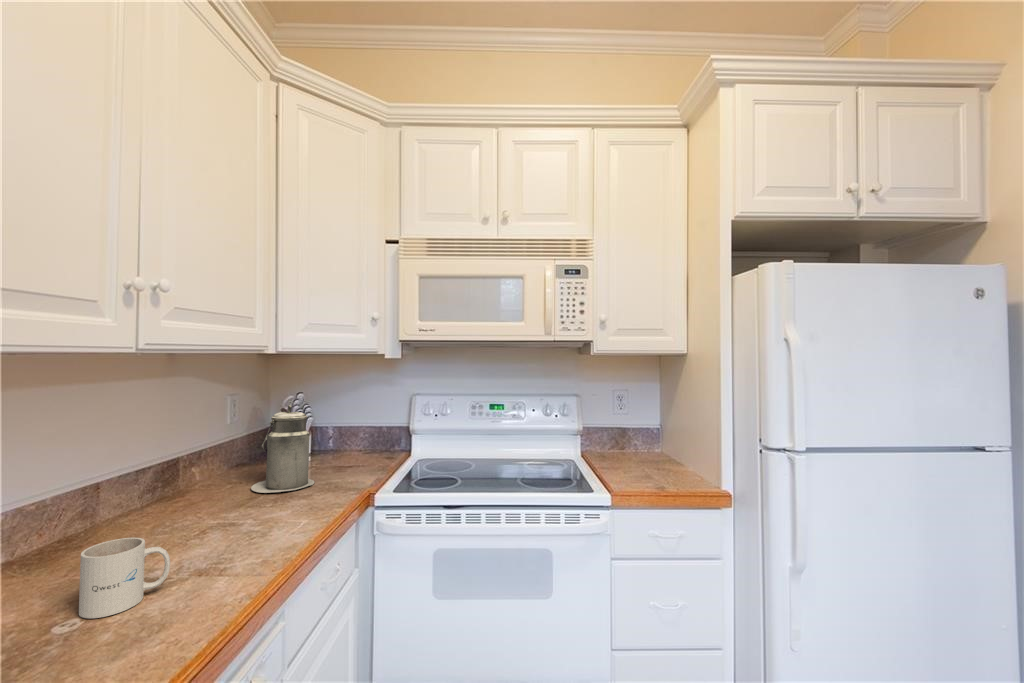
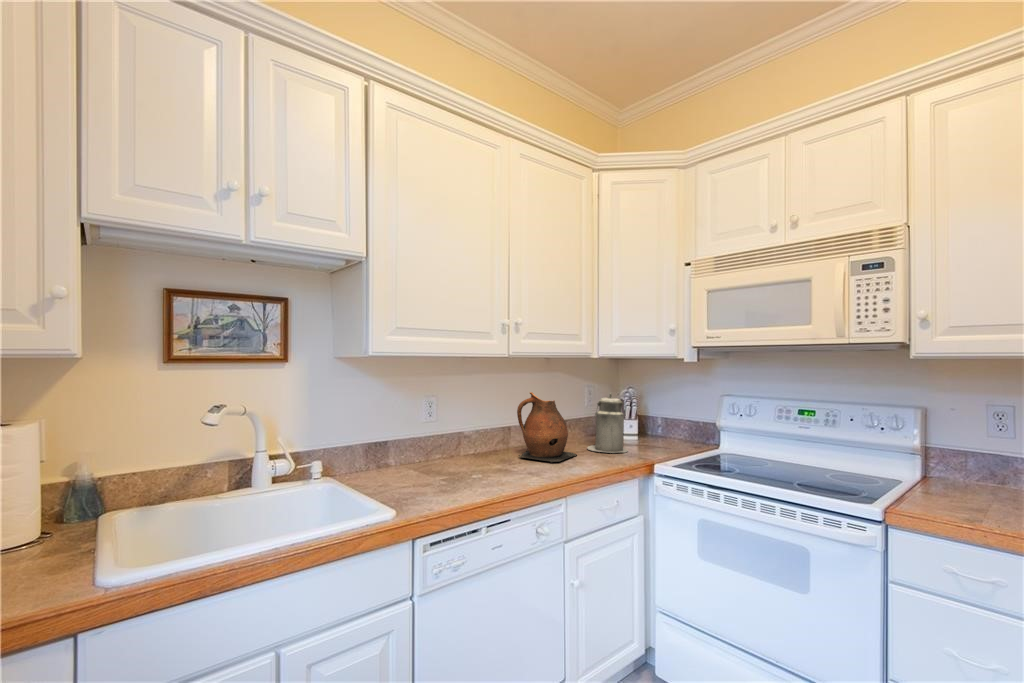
ceramic pitcher: none [134,419,249,540] -> present [517,392,577,463]
mug: present [79,538,170,618] -> none [482,445,516,478]

